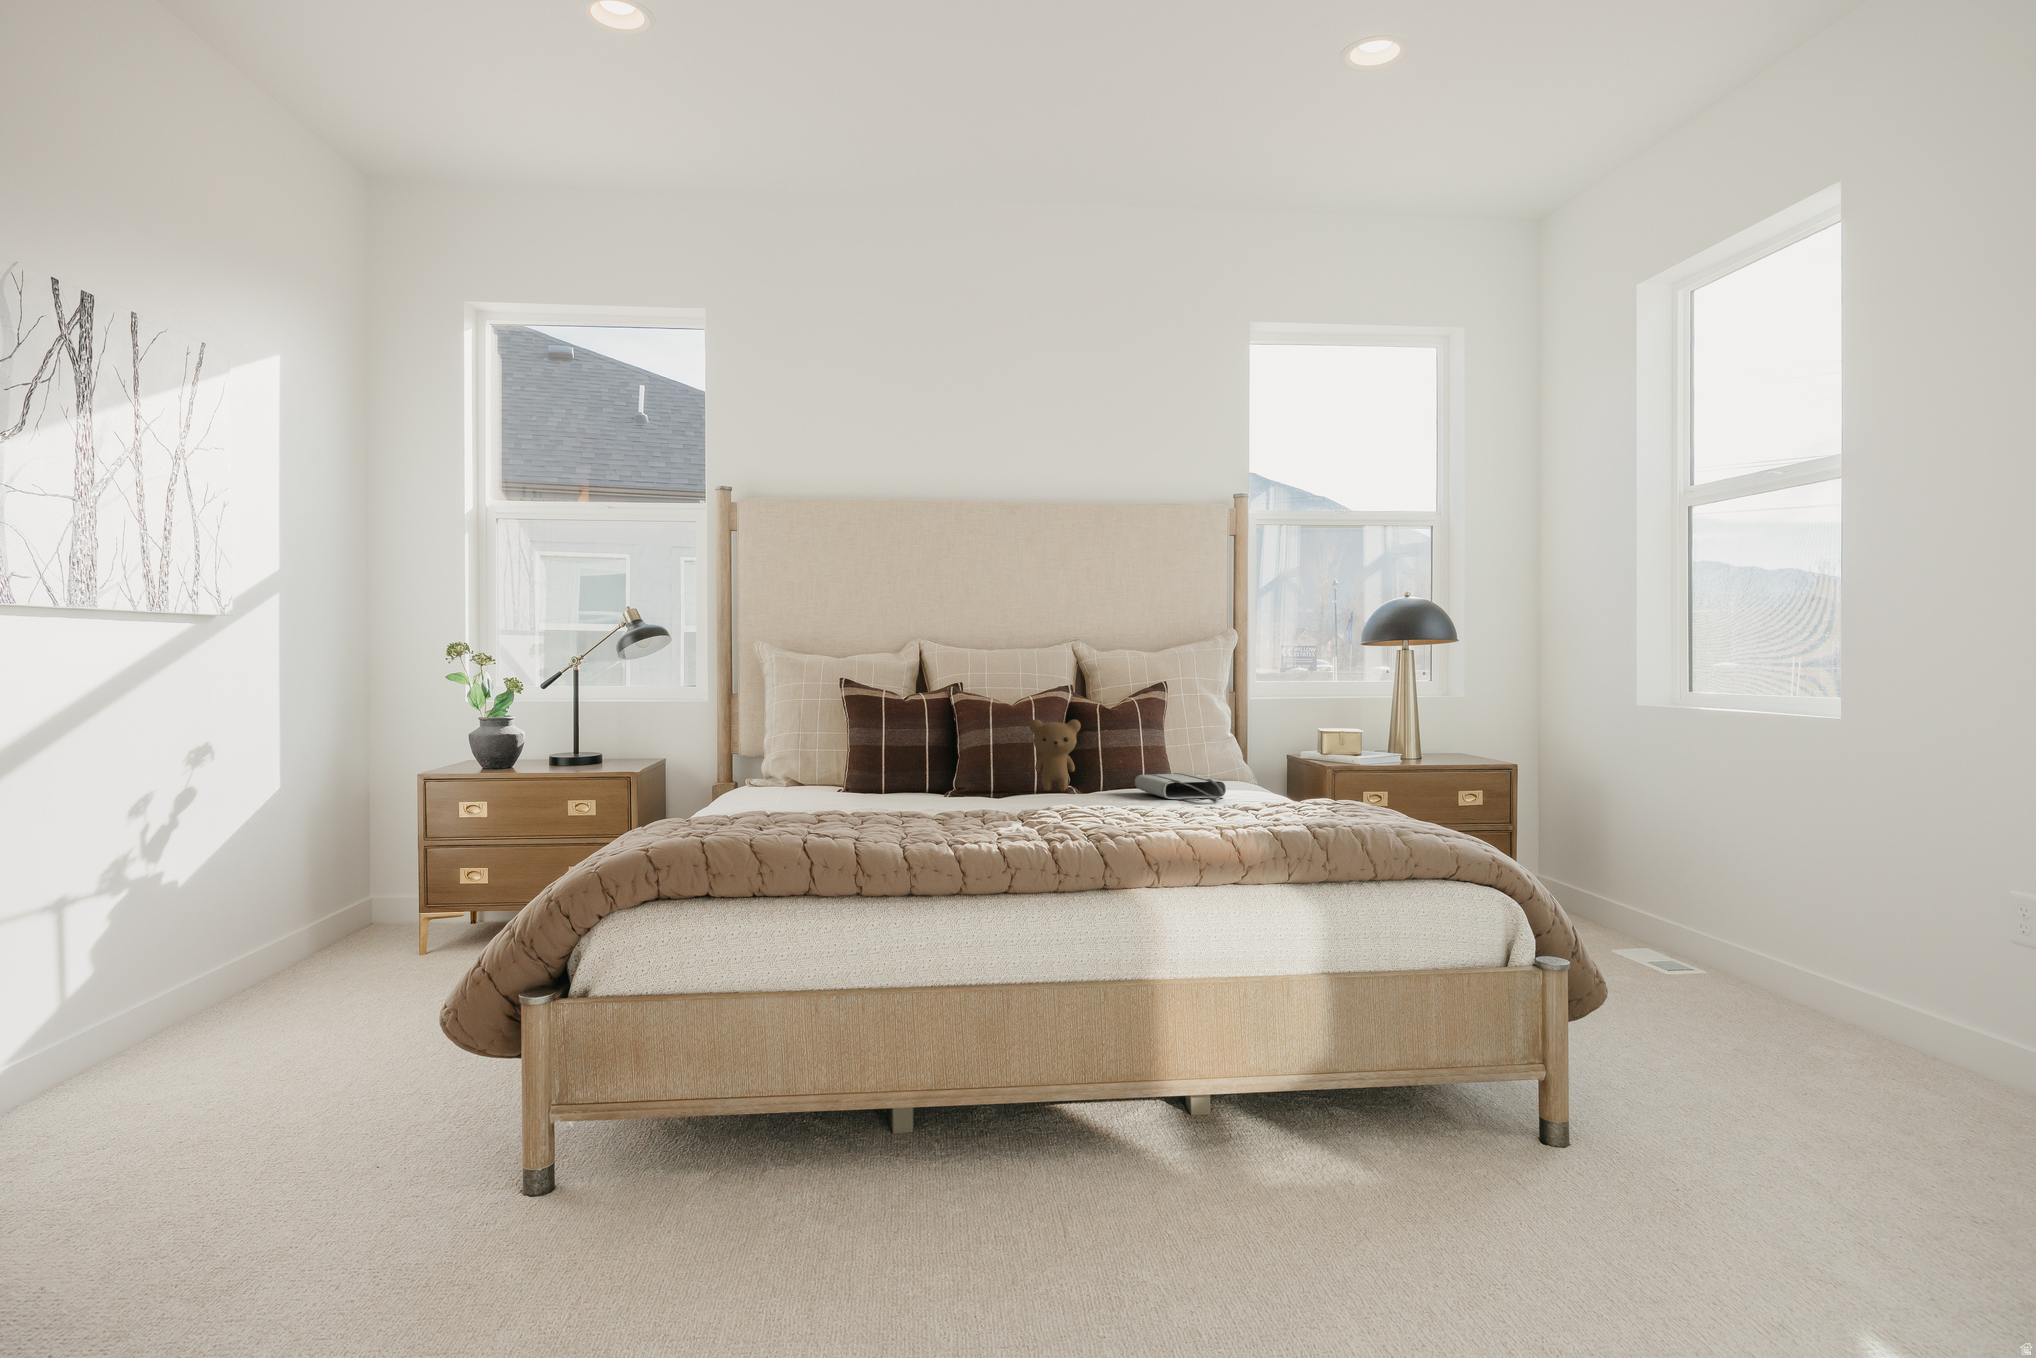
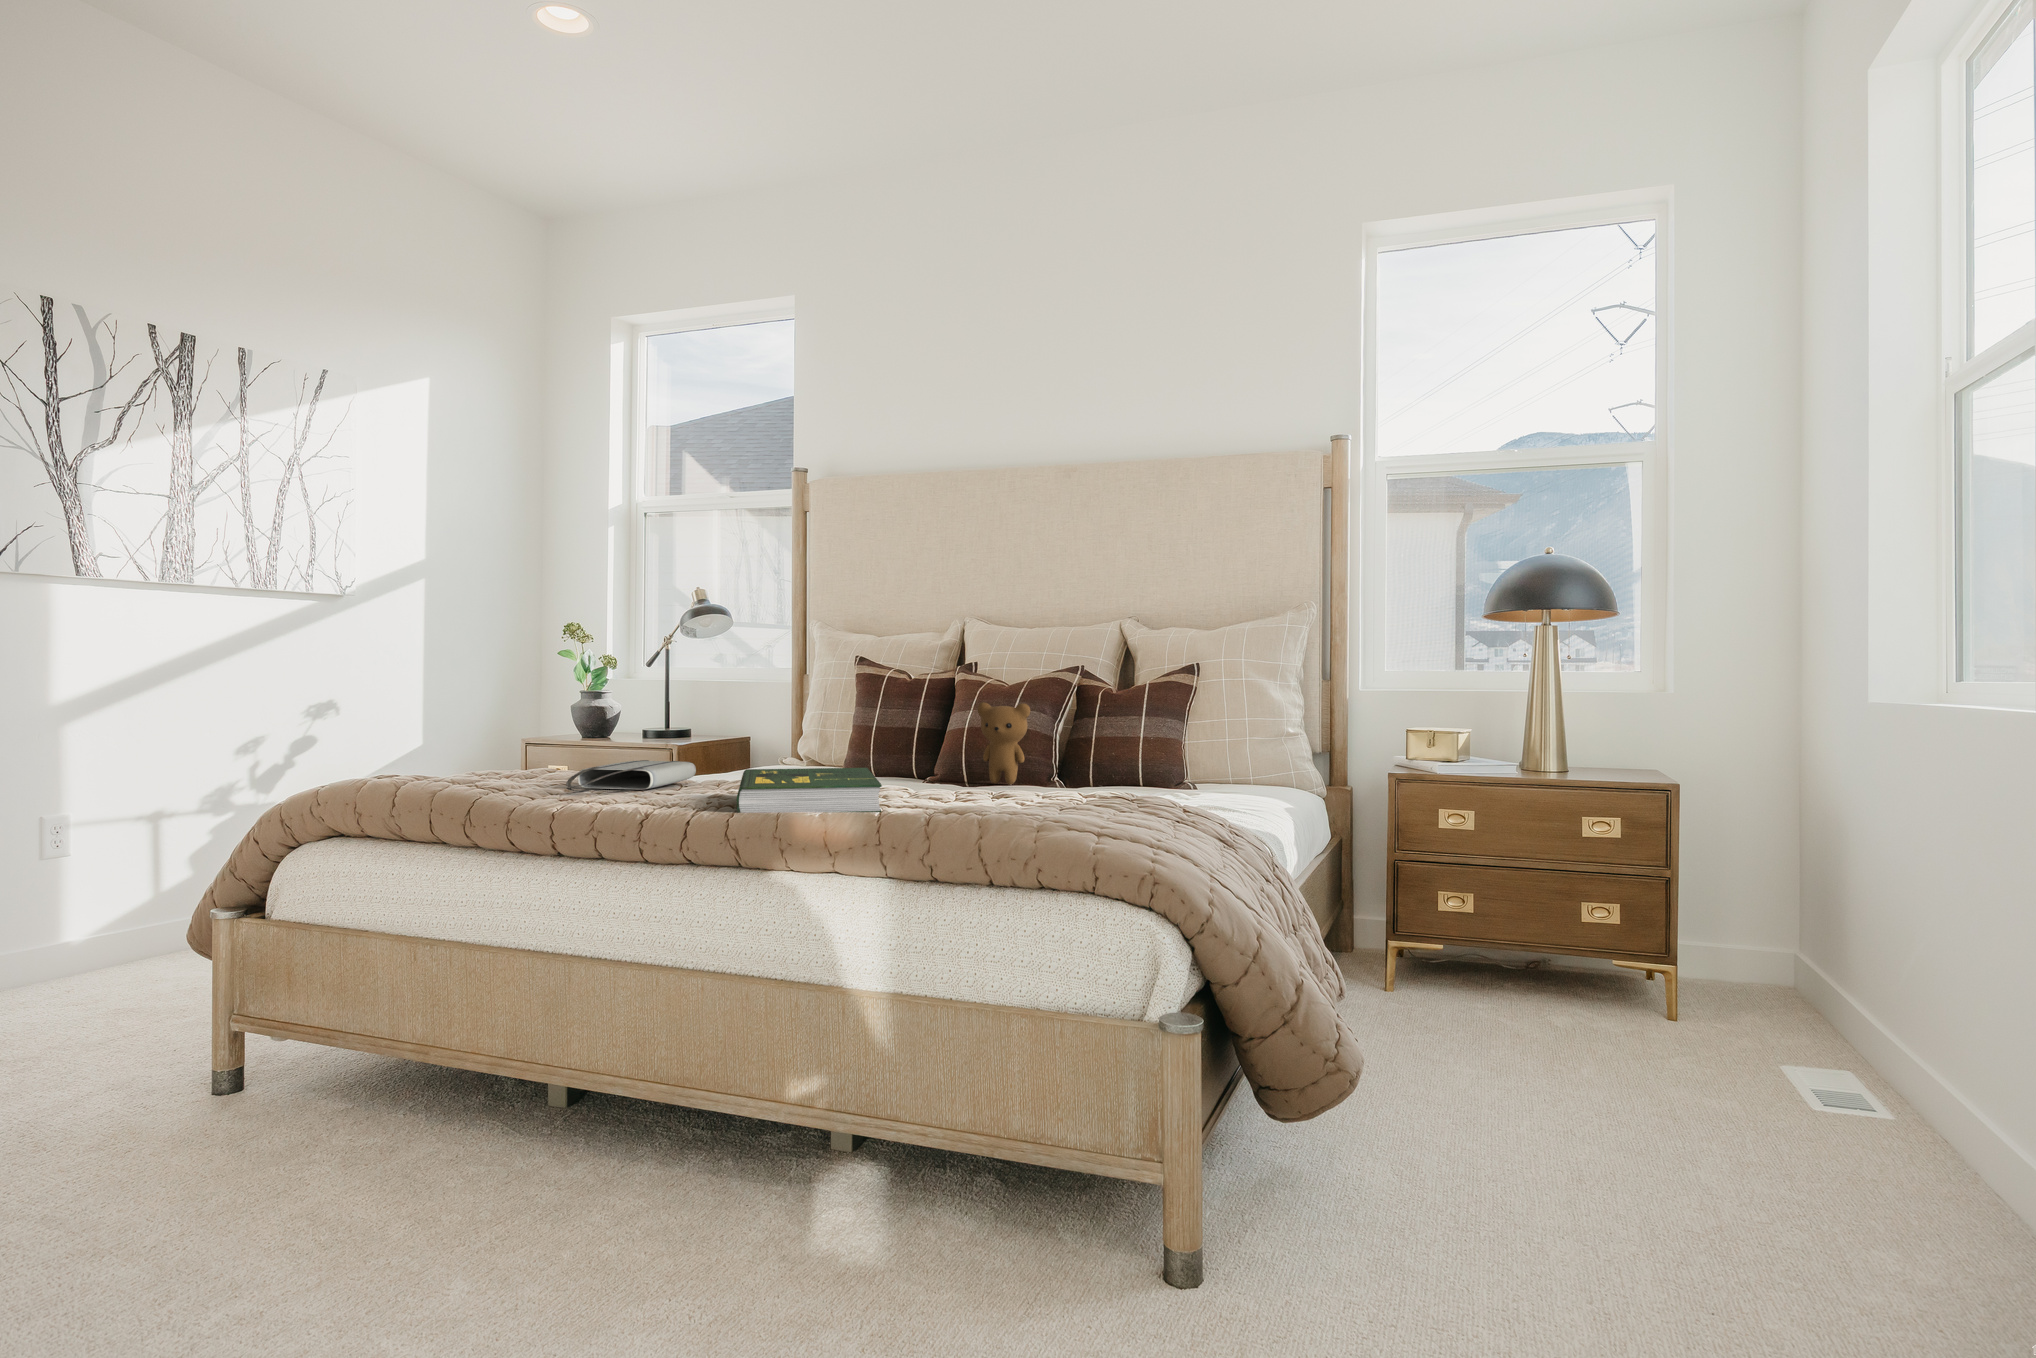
tote bag: present [1135,773,1226,801] -> present [566,760,696,792]
book: none [935,782,1111,830] -> present [736,768,882,813]

